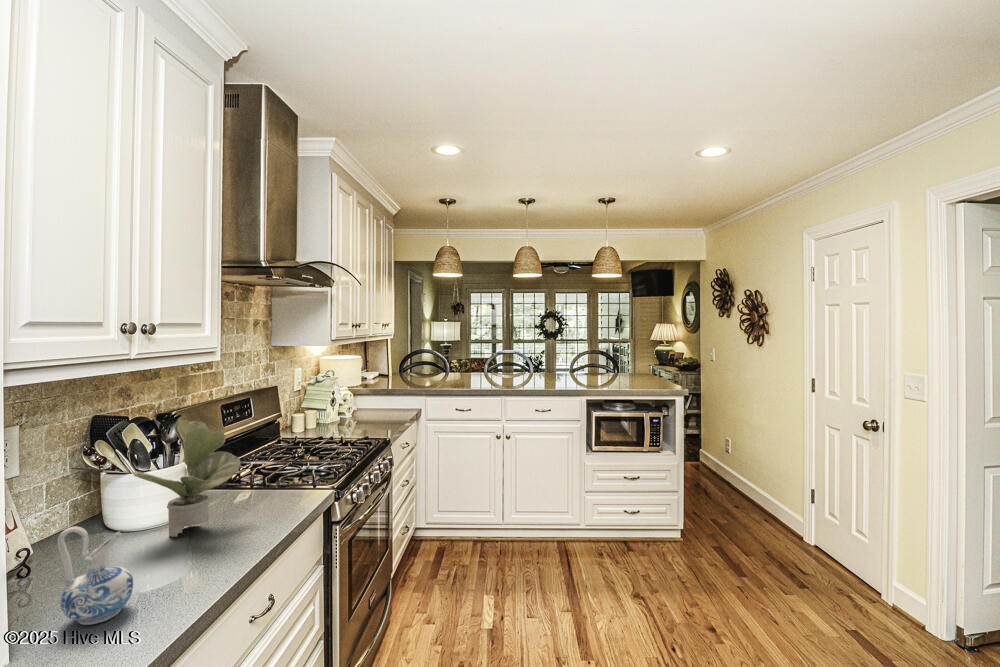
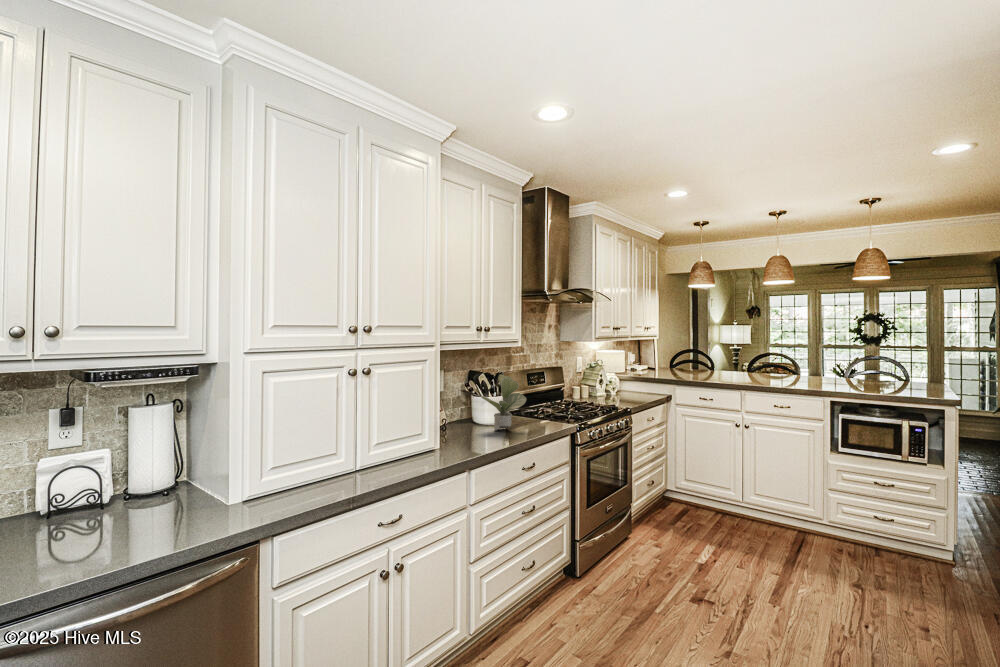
ceramic pitcher: present [58,527,133,625] -> none [454,408,477,448]

